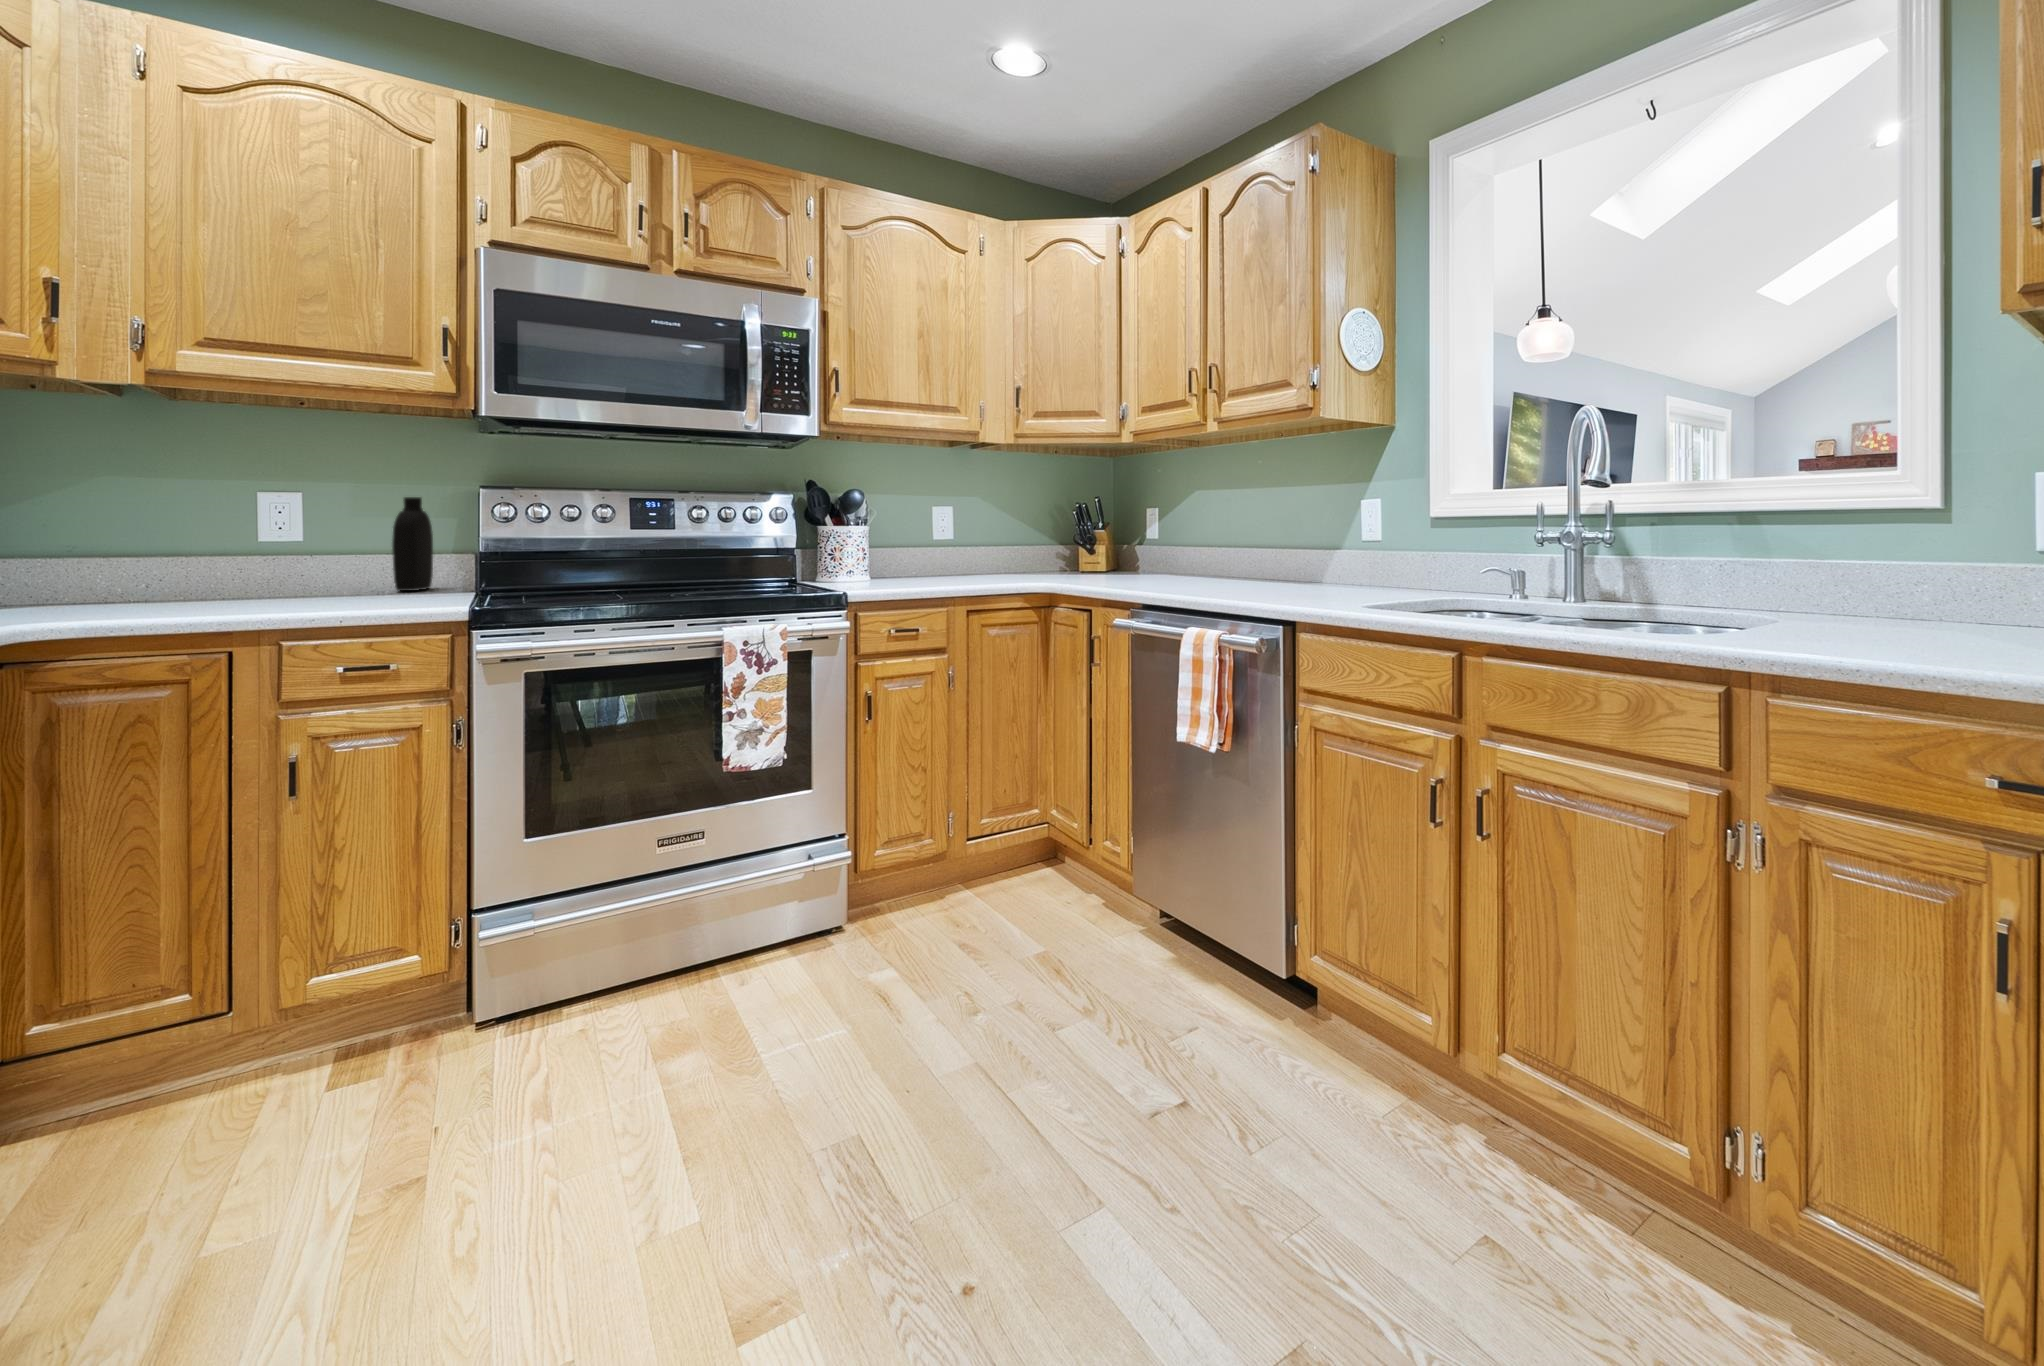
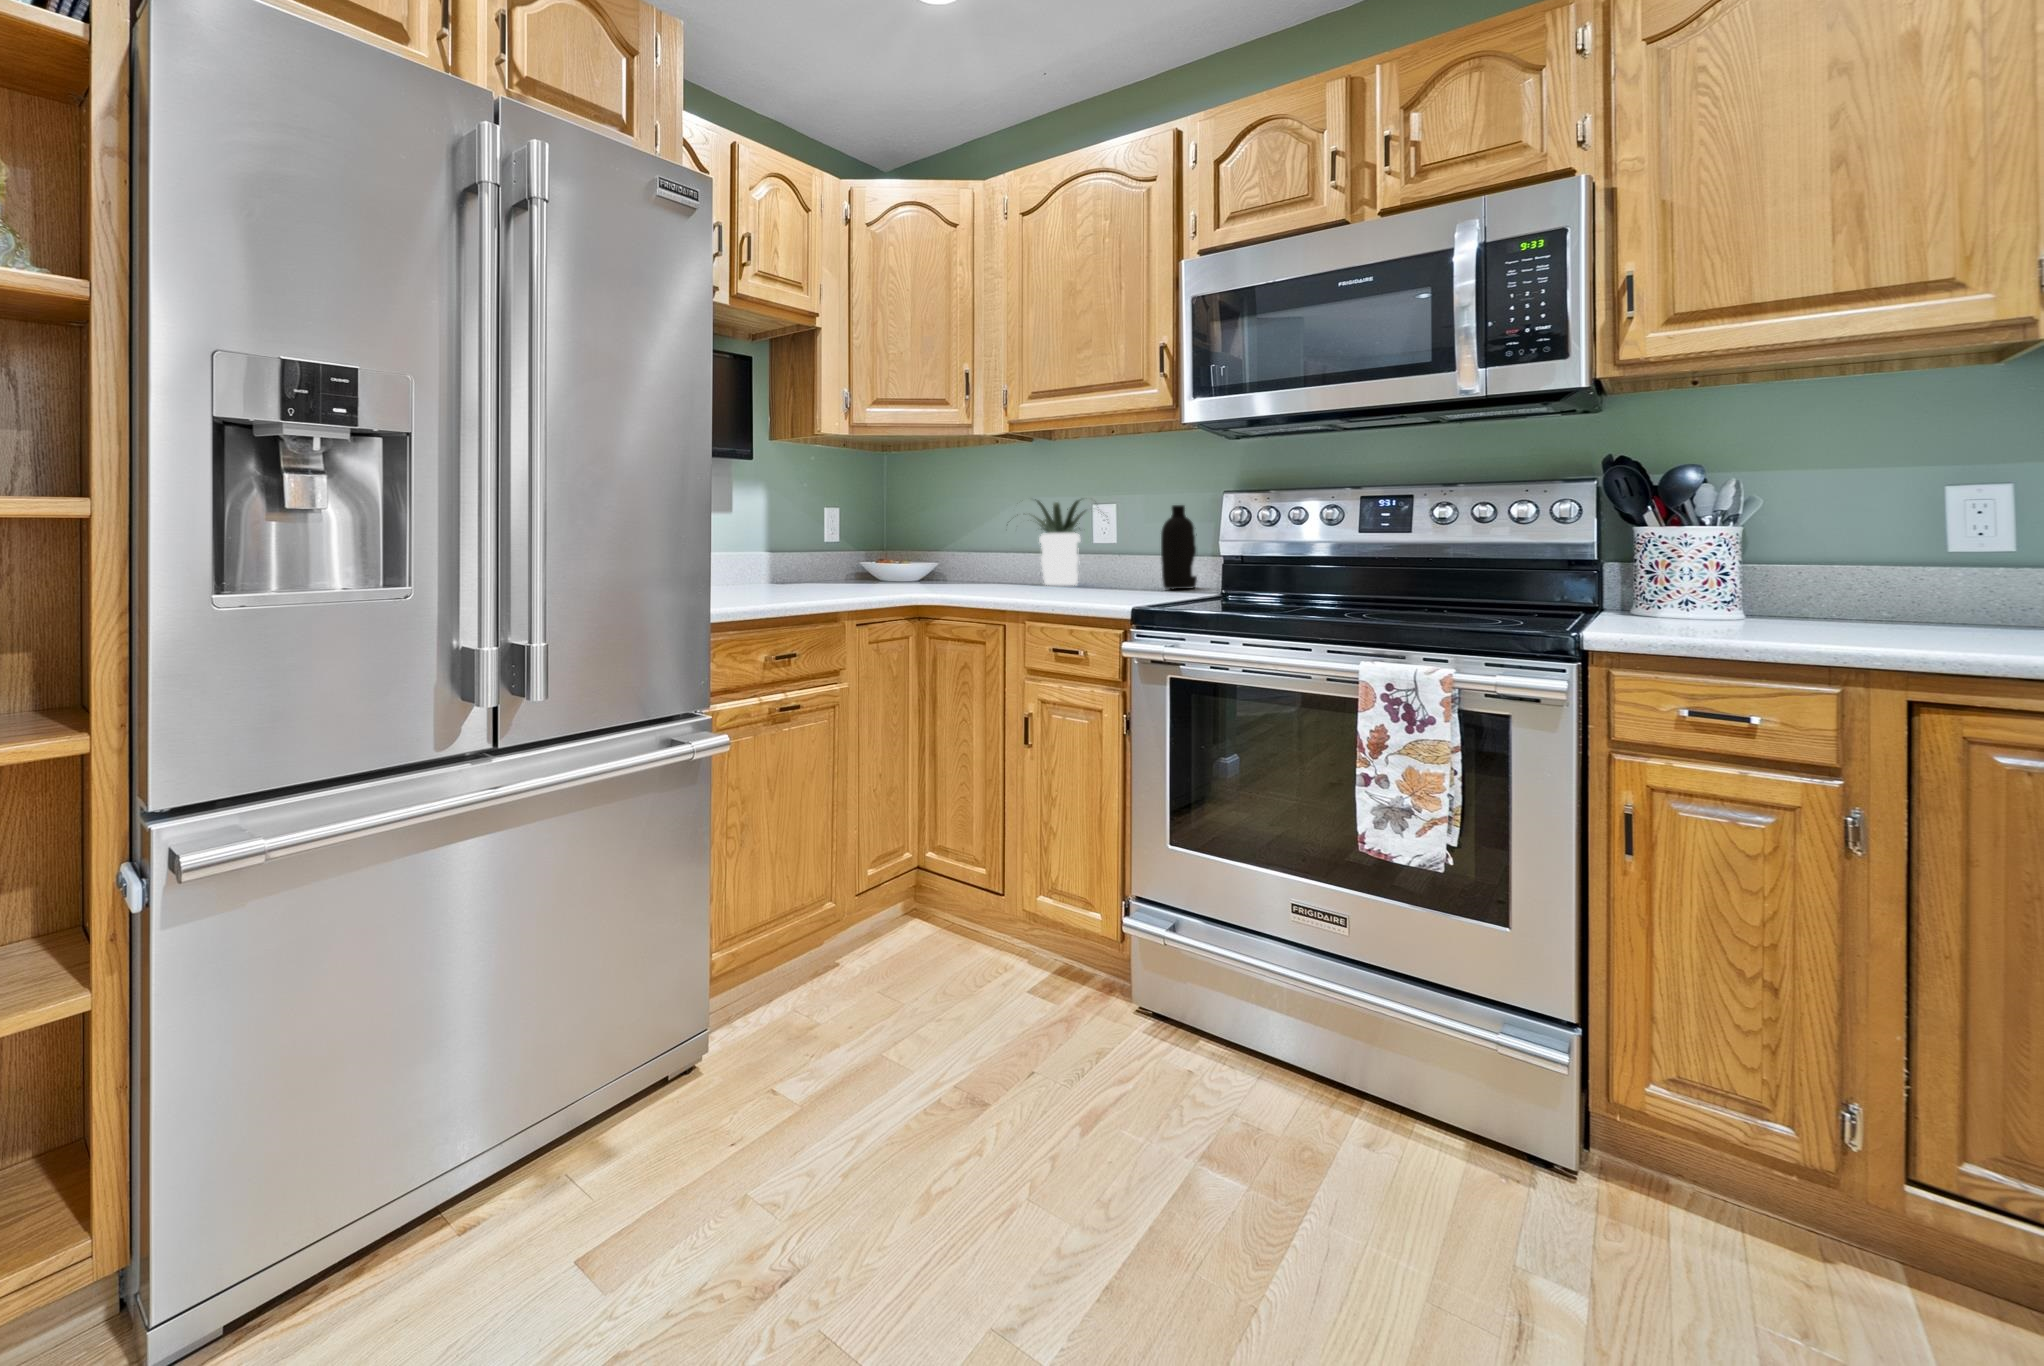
potted plant: none [71,477,299,599] -> present [1035,499,1086,585]

